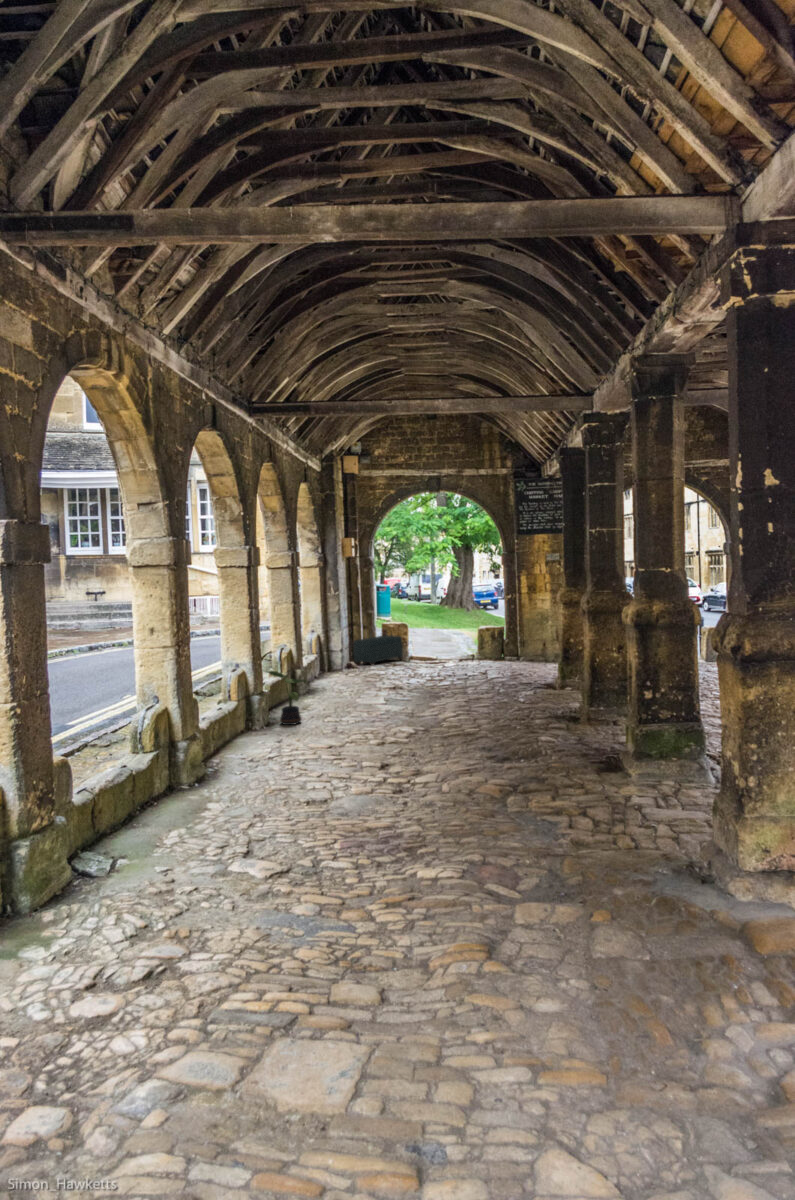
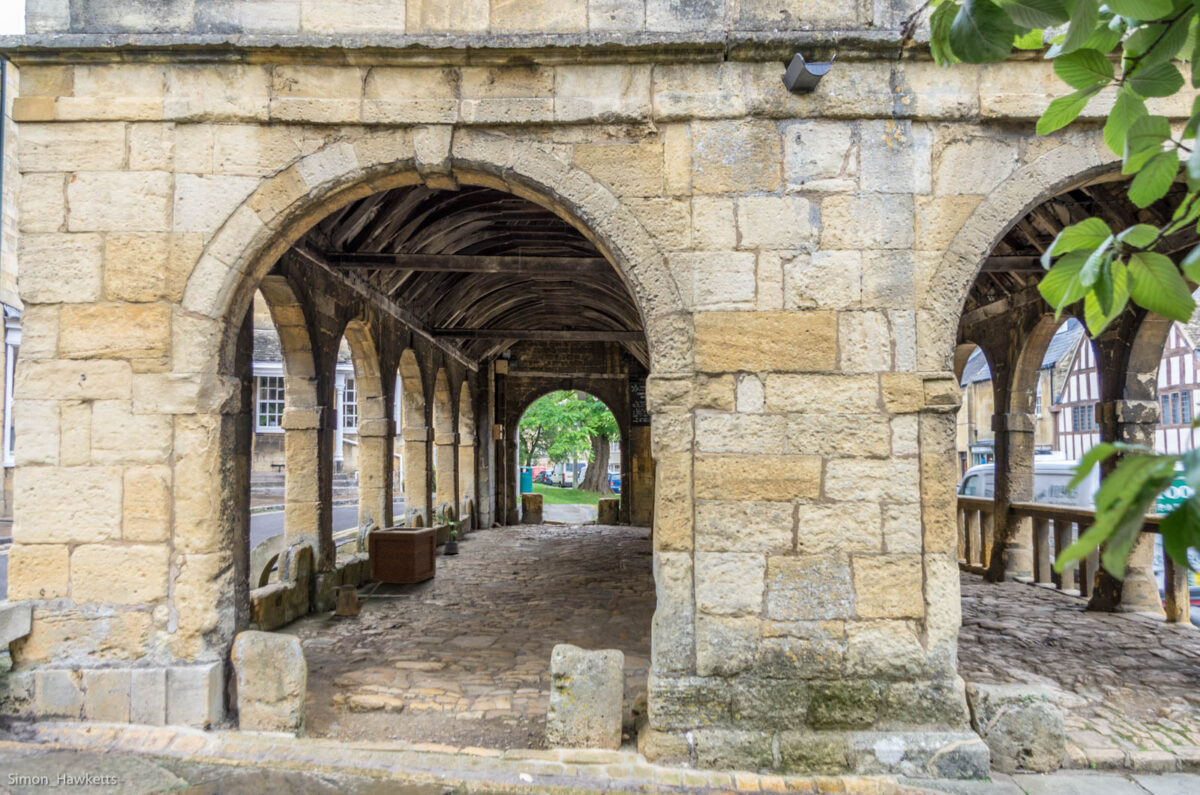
bench: present [354,635,403,665] -> none [499,504,539,528]
wooden crate: none [151,707,263,804] -> present [368,527,436,584]
watering can: none [51,849,148,916] -> present [329,582,382,616]

